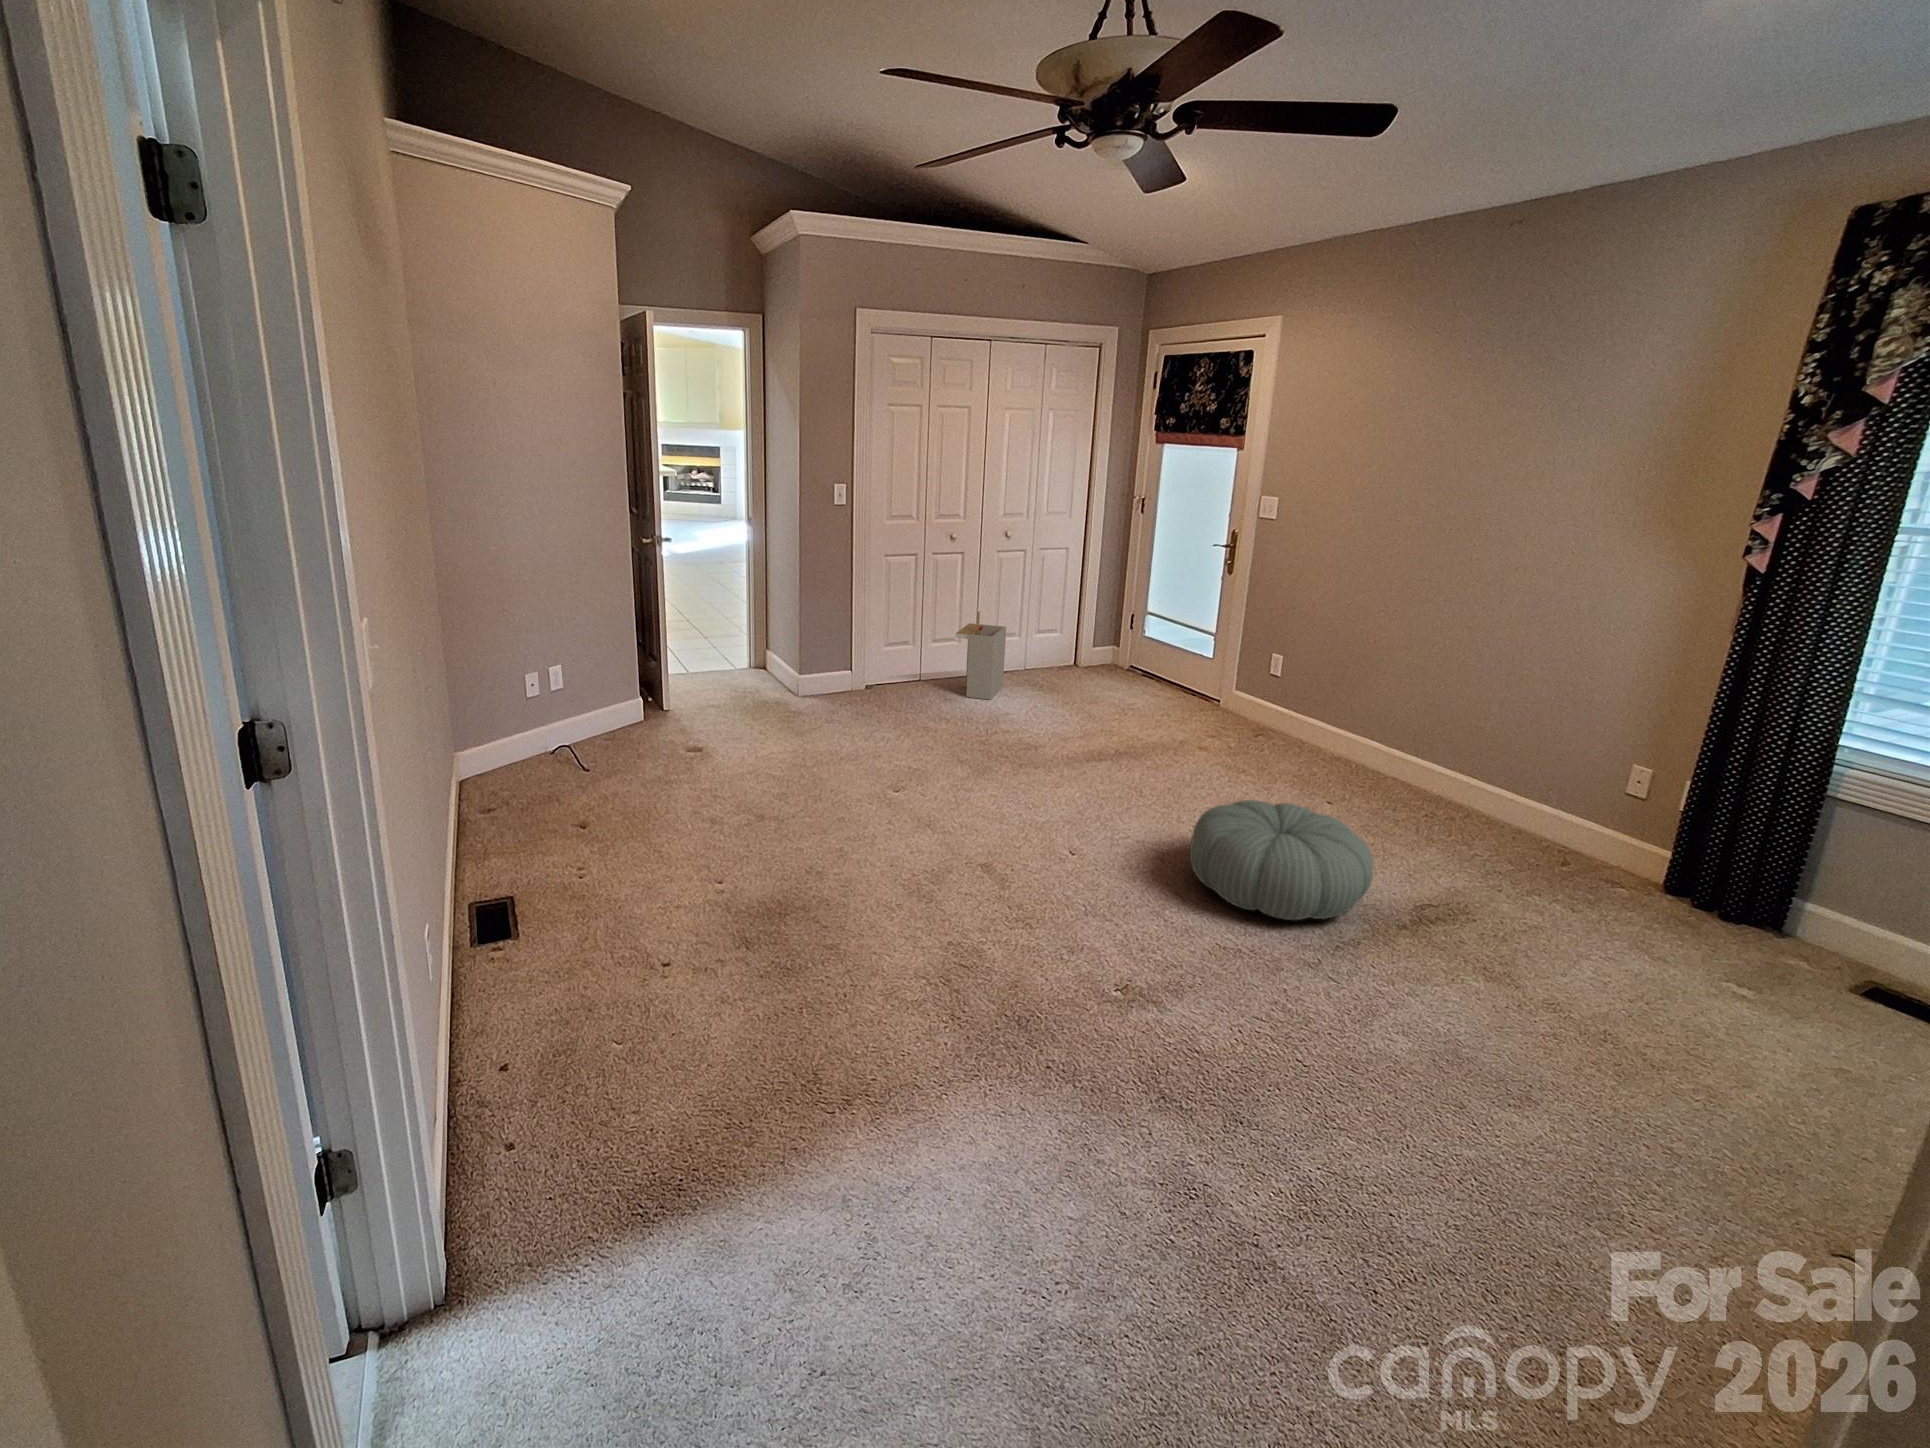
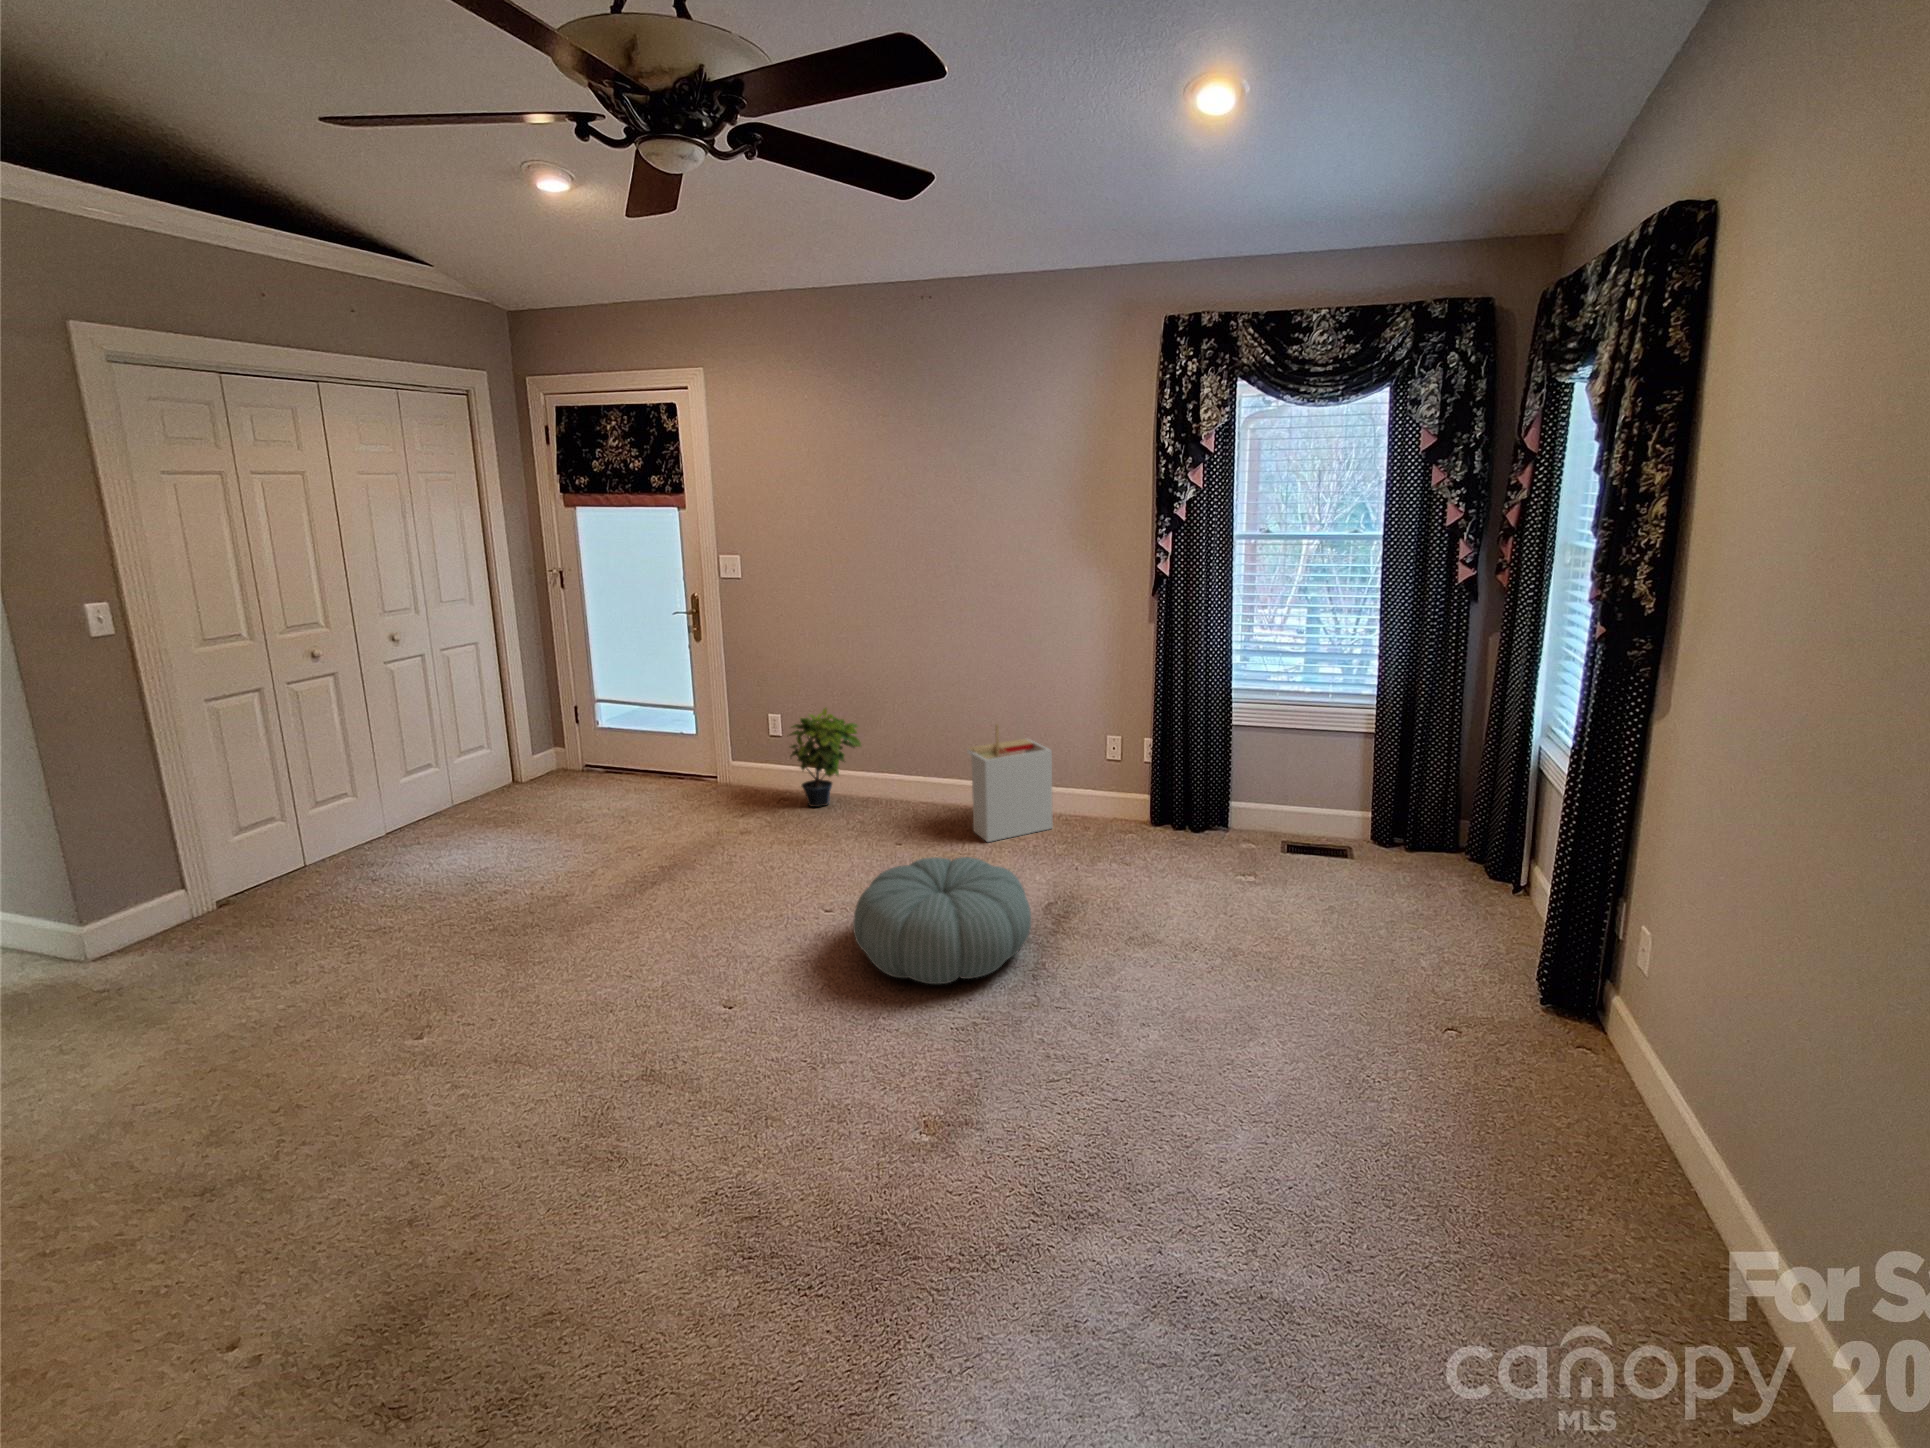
storage bin: present [956,611,1006,700] -> present [967,724,1053,842]
potted plant: none [1265,656,1344,751] -> present [789,707,861,807]

